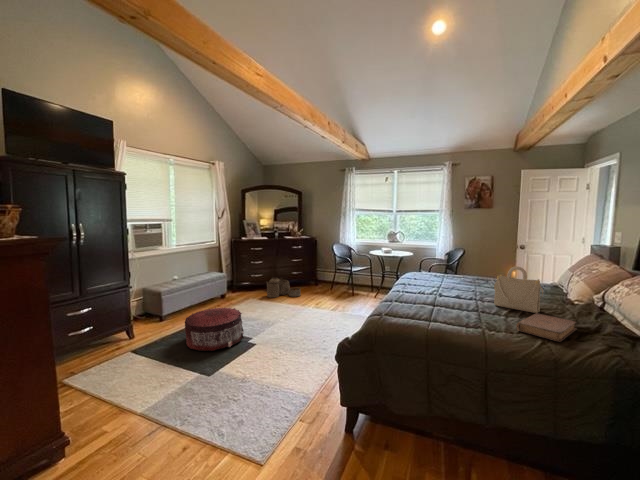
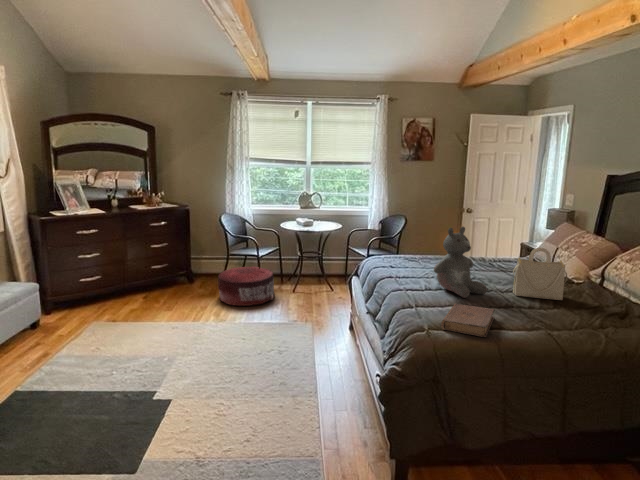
teddy bear: none [425,248,468,301] -> present [434,227,487,298]
woven basket: present [267,278,301,298] -> none [115,276,181,313]
pouf: present [185,308,244,351] -> present [218,266,275,306]
book: present [516,313,577,342] -> present [441,304,494,337]

